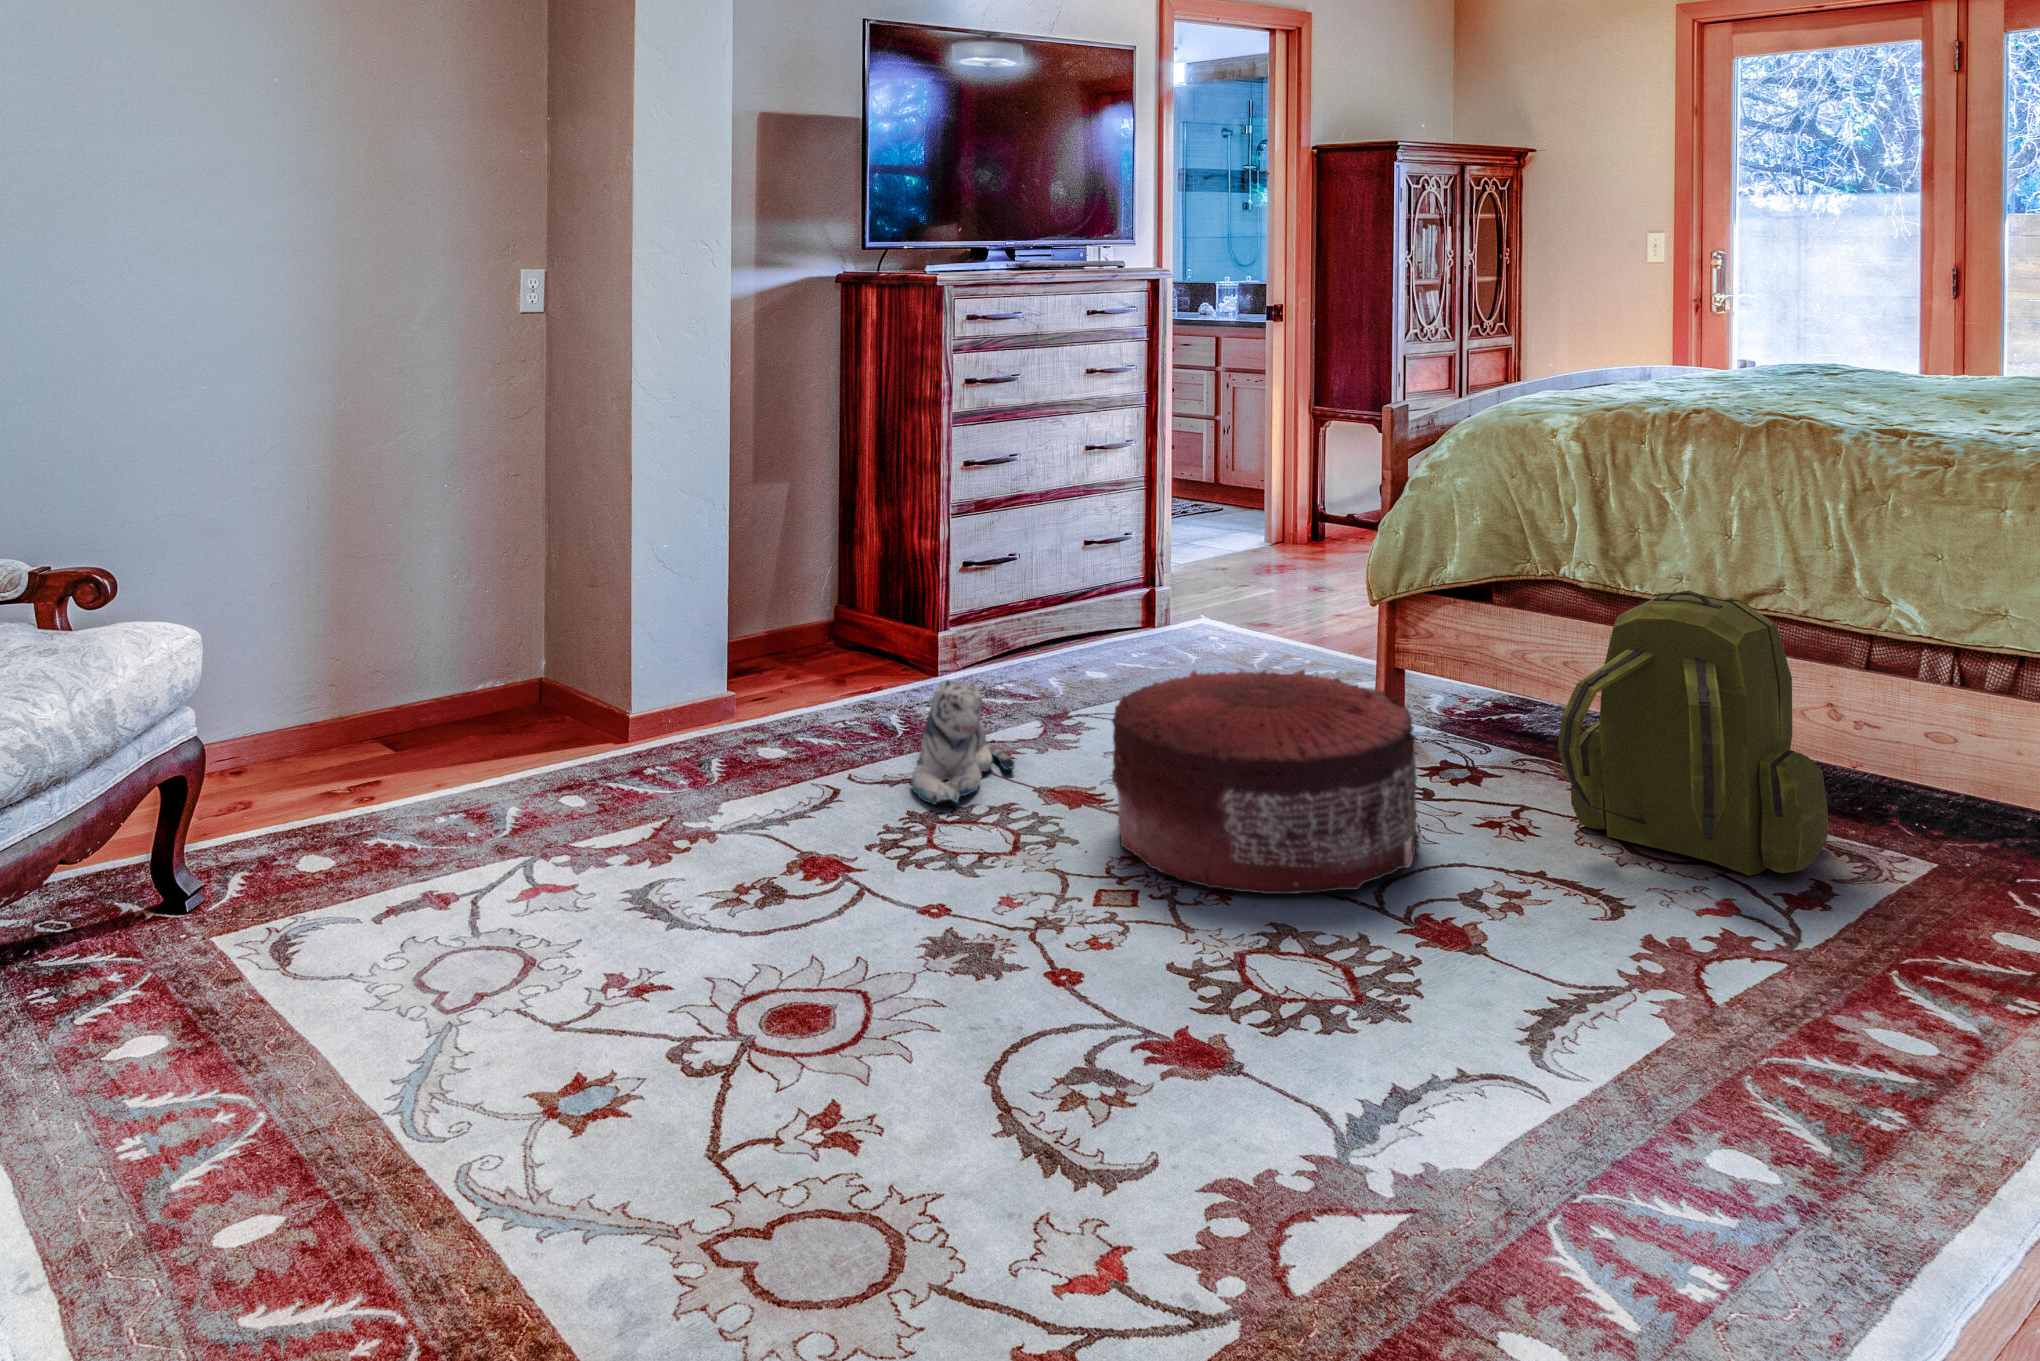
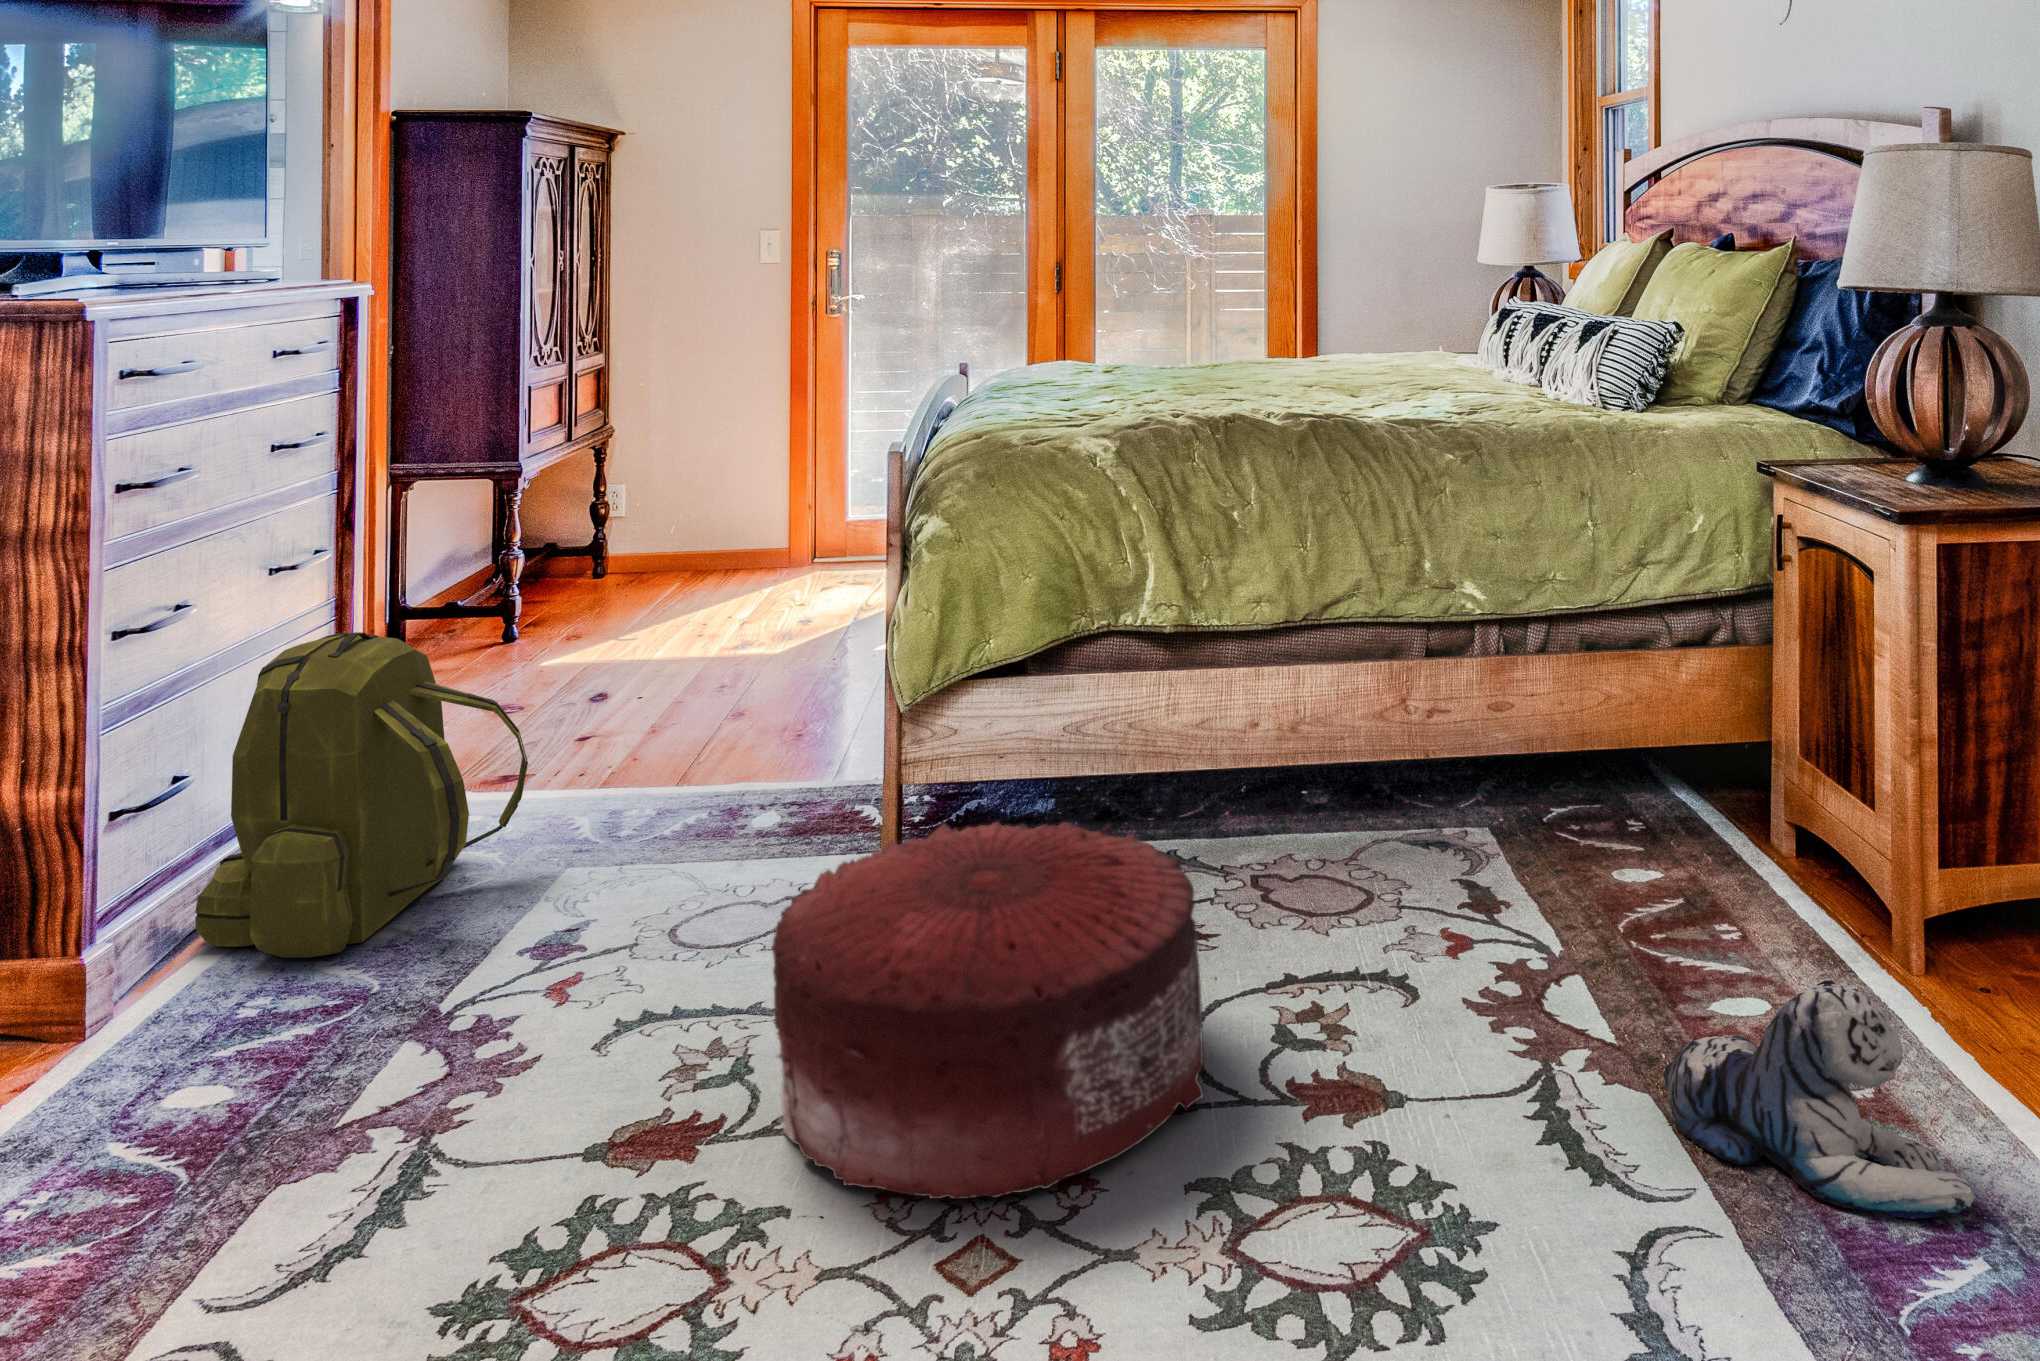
backpack: present [1558,590,1828,876] -> present [195,632,528,957]
plush toy: present [911,680,1015,805] -> present [1663,980,1976,1218]

